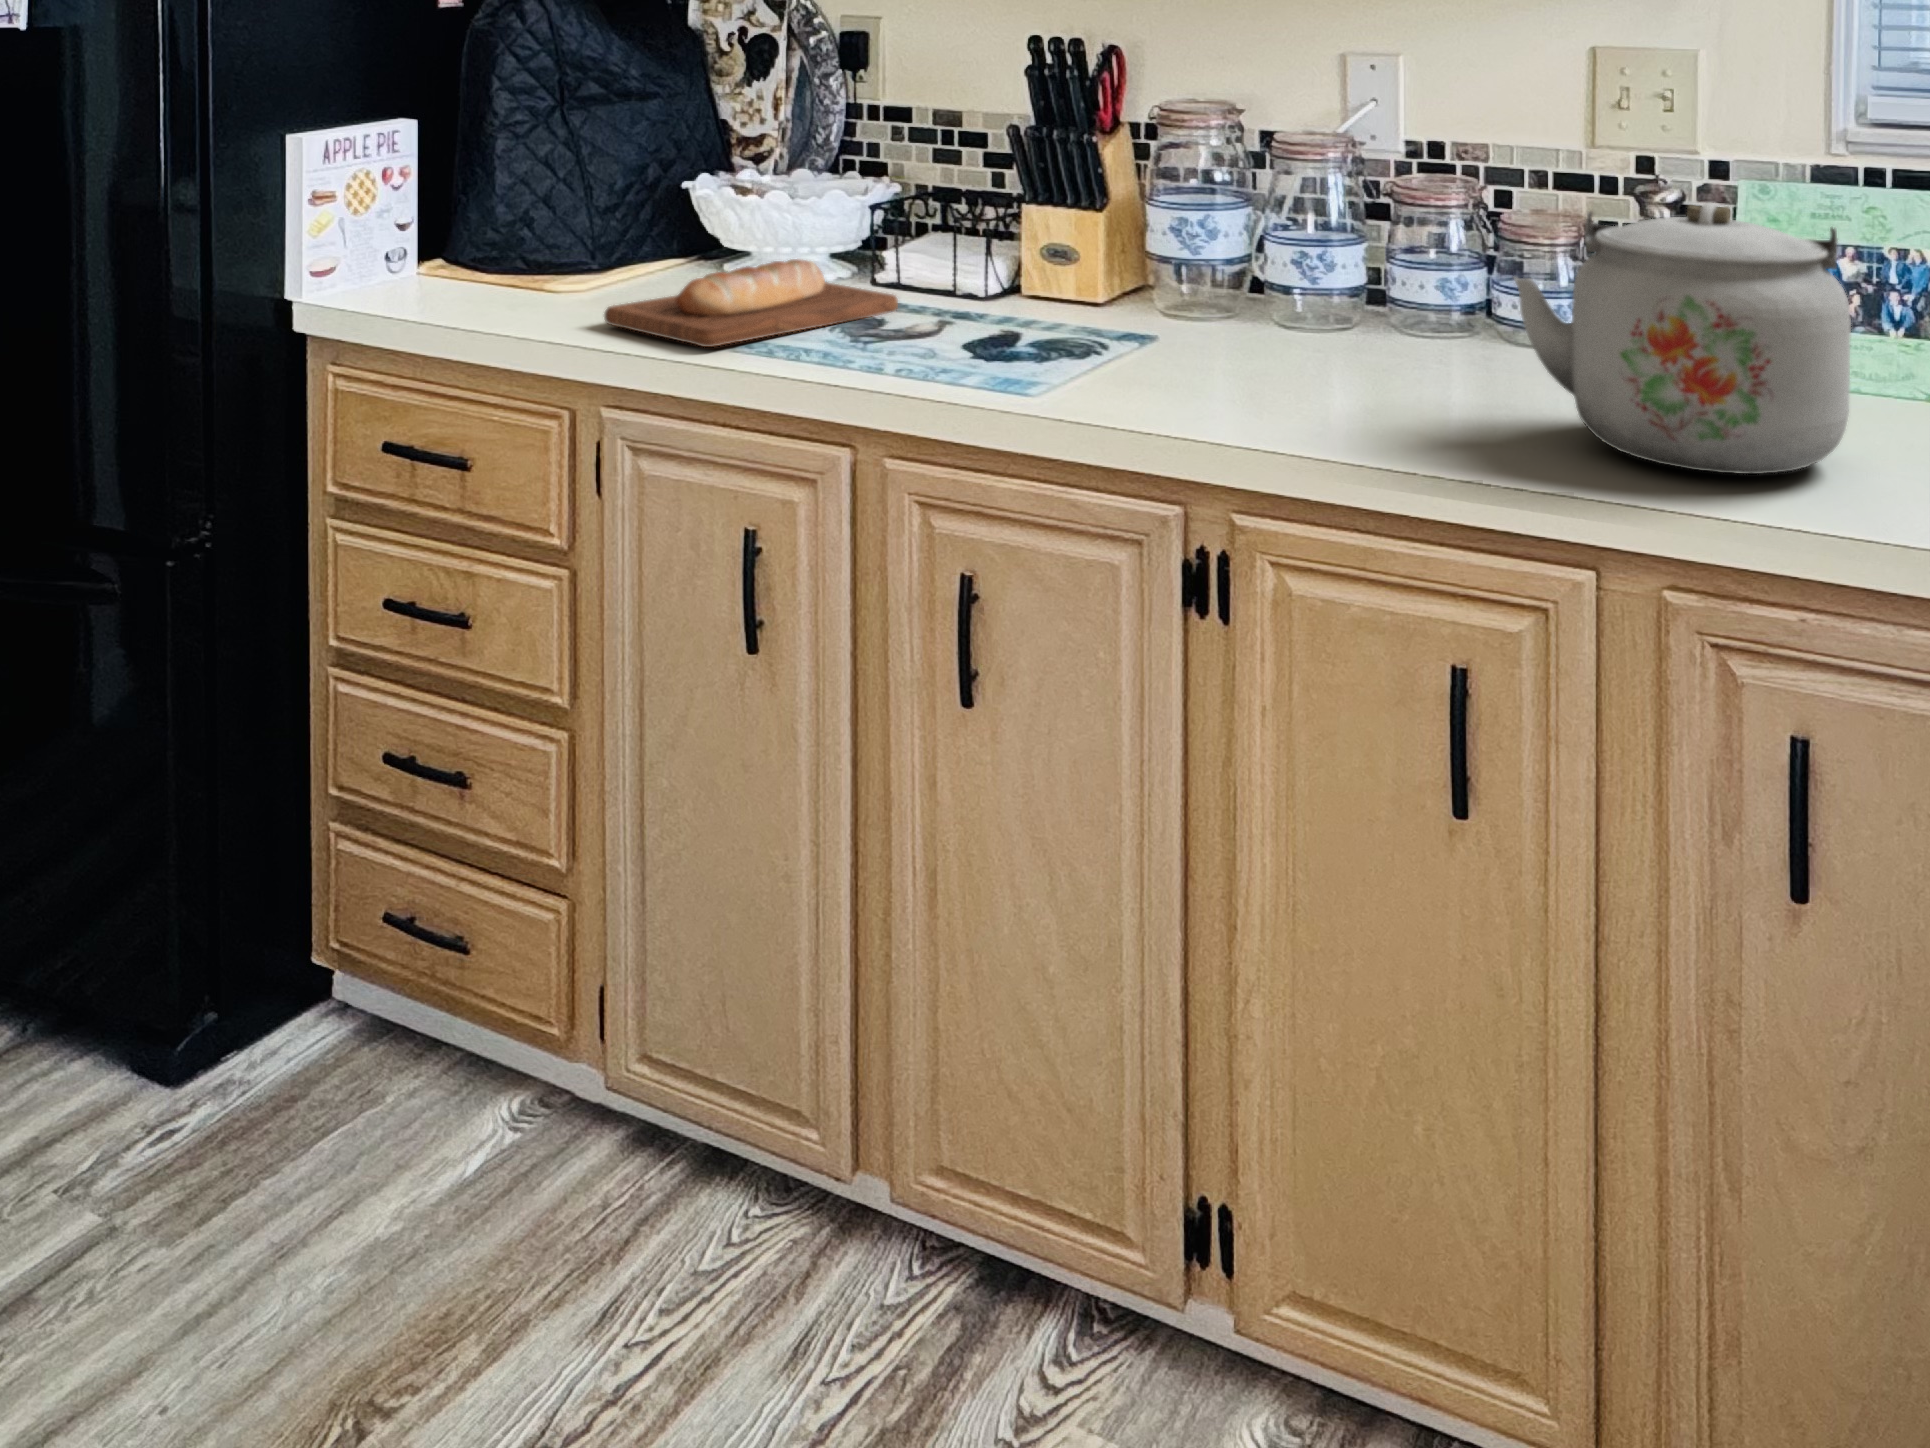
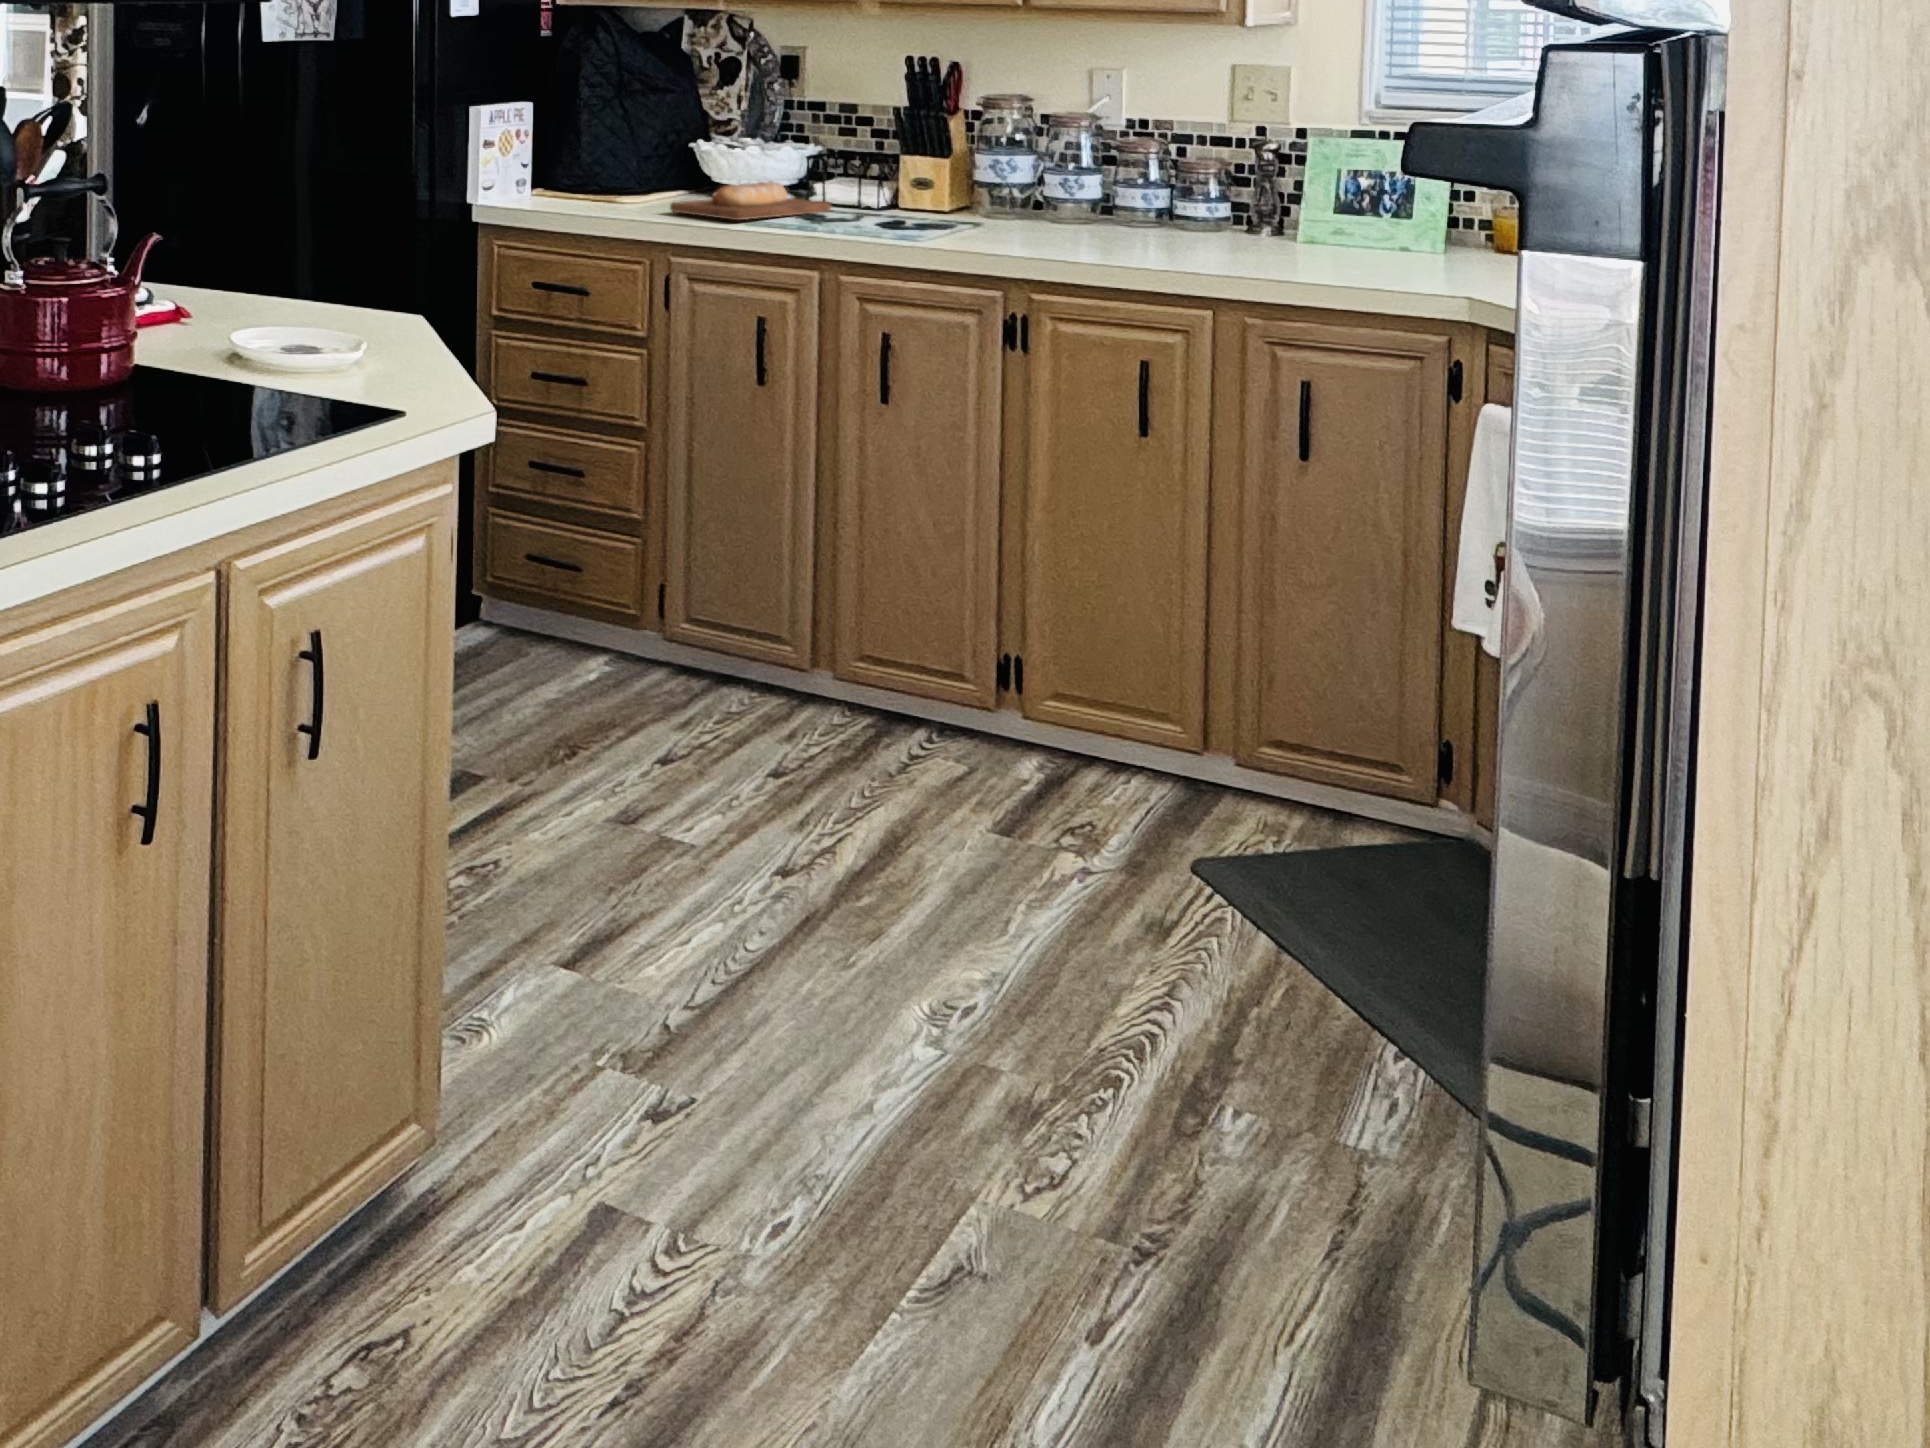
kettle: present [1514,203,1851,474] -> none [1179,135,1347,267]

